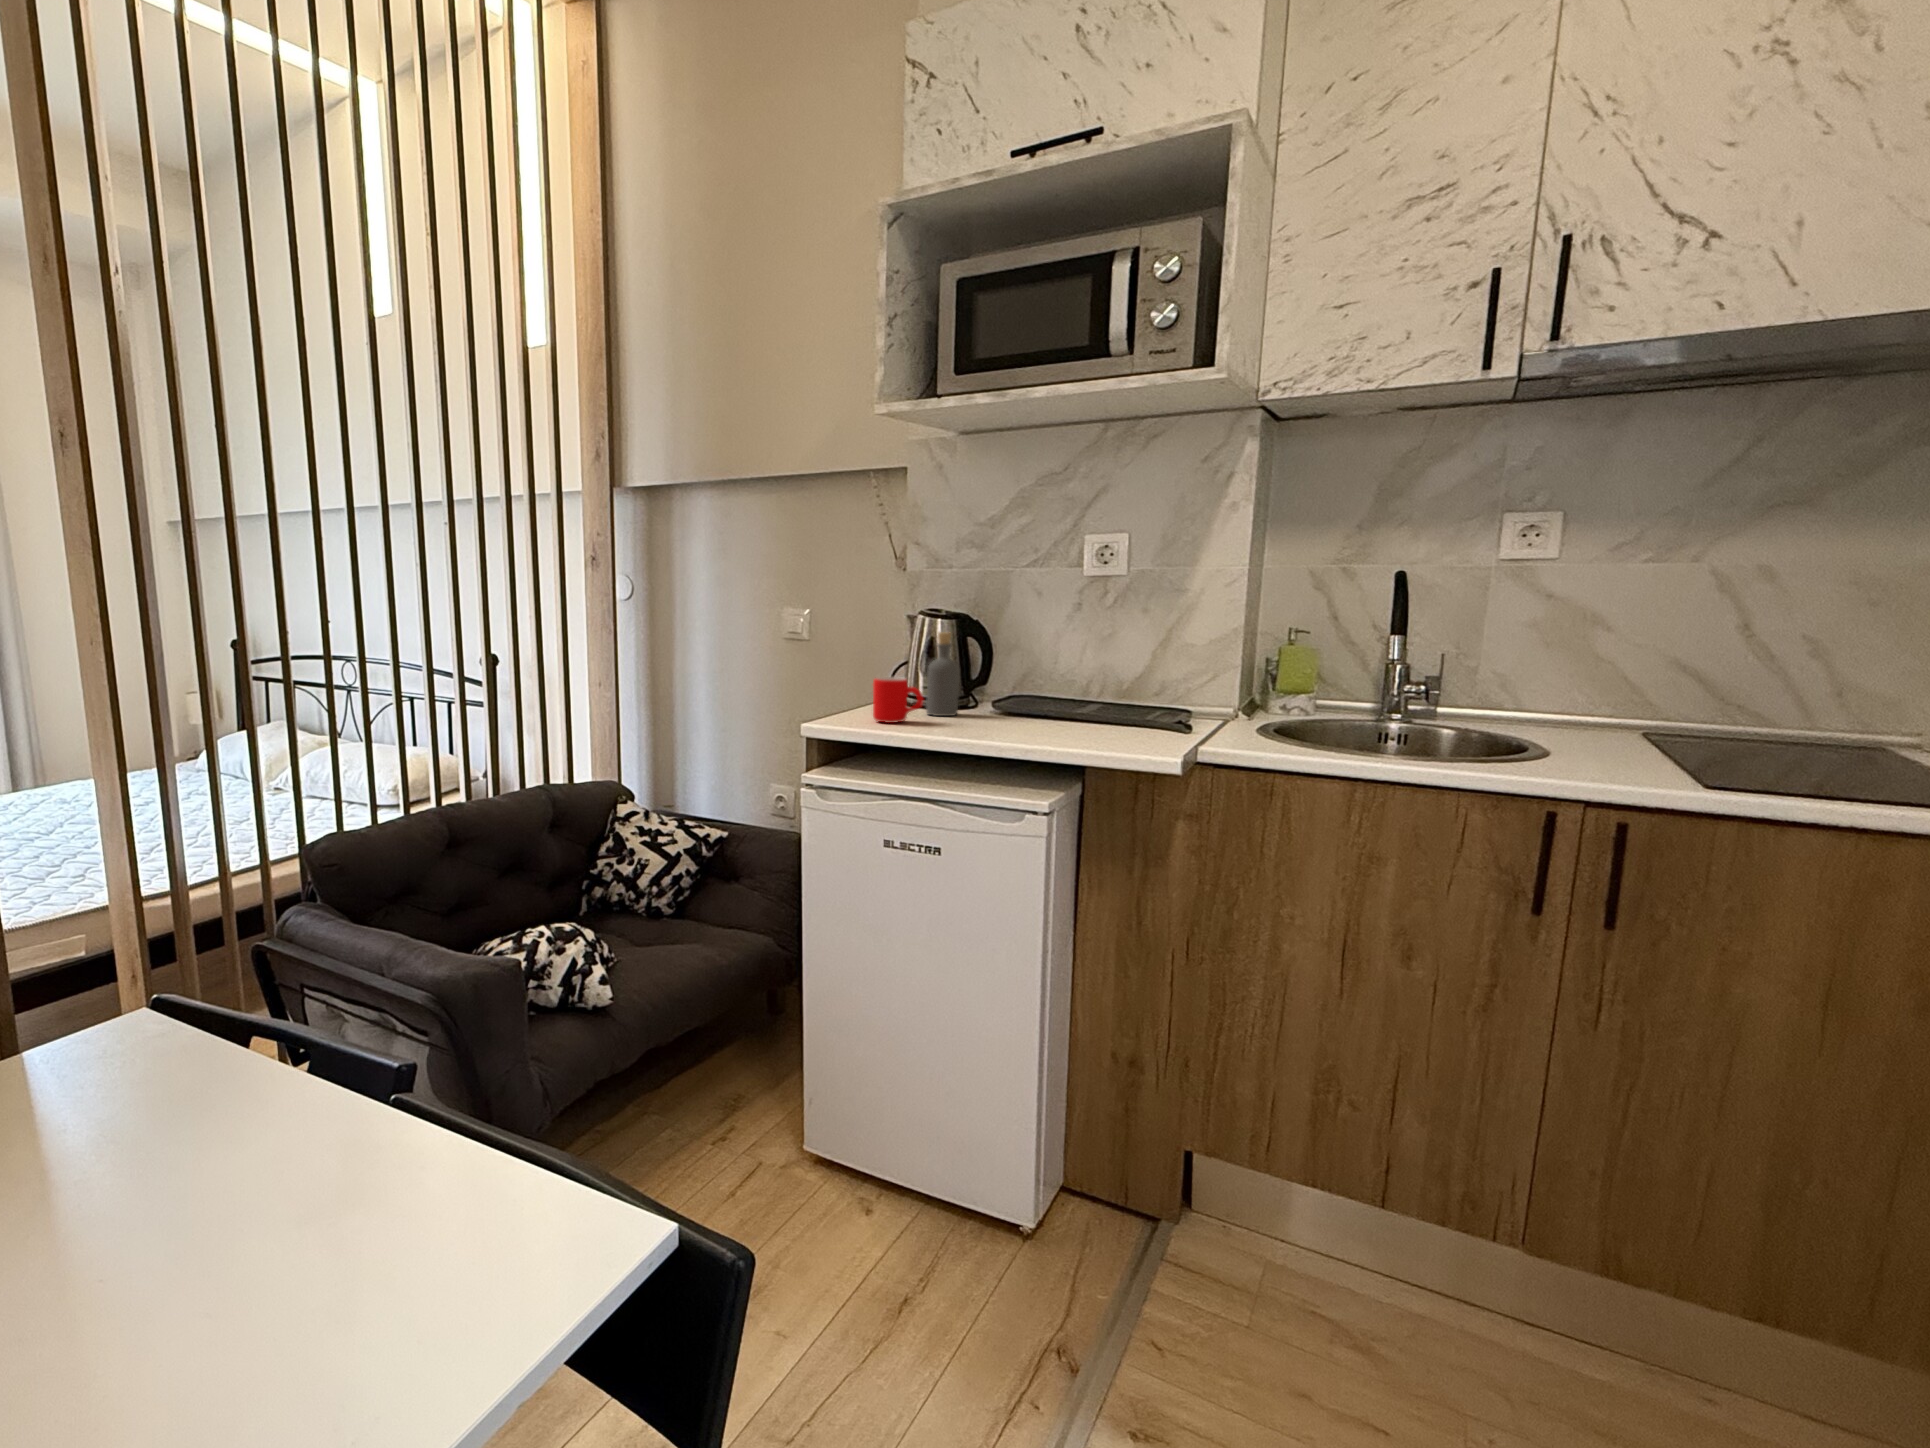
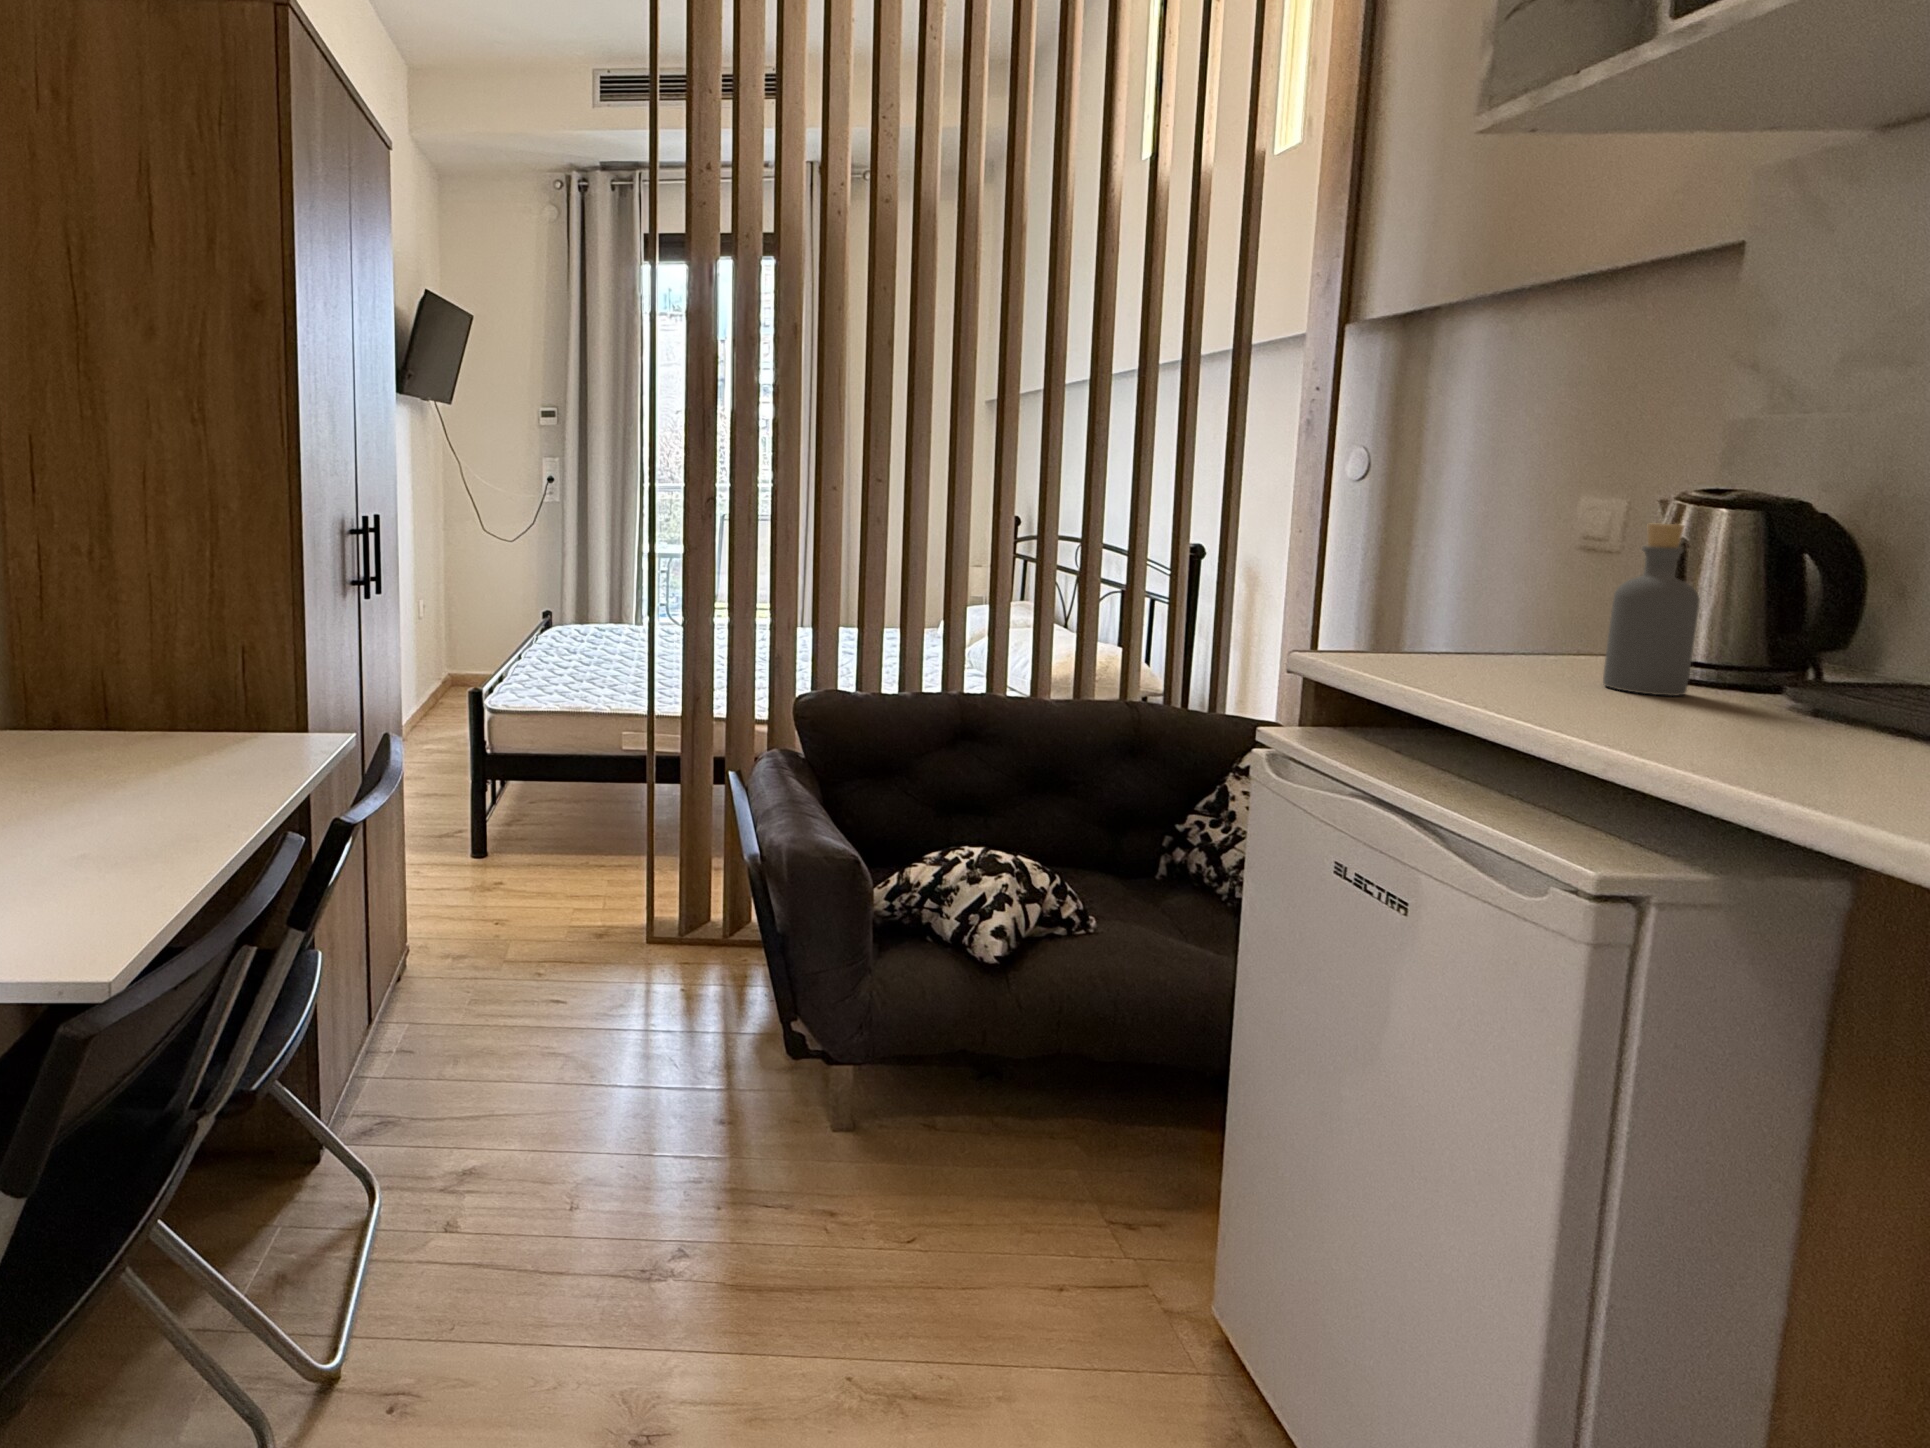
mug: present [873,677,923,723] -> none [1416,592,1508,677]

